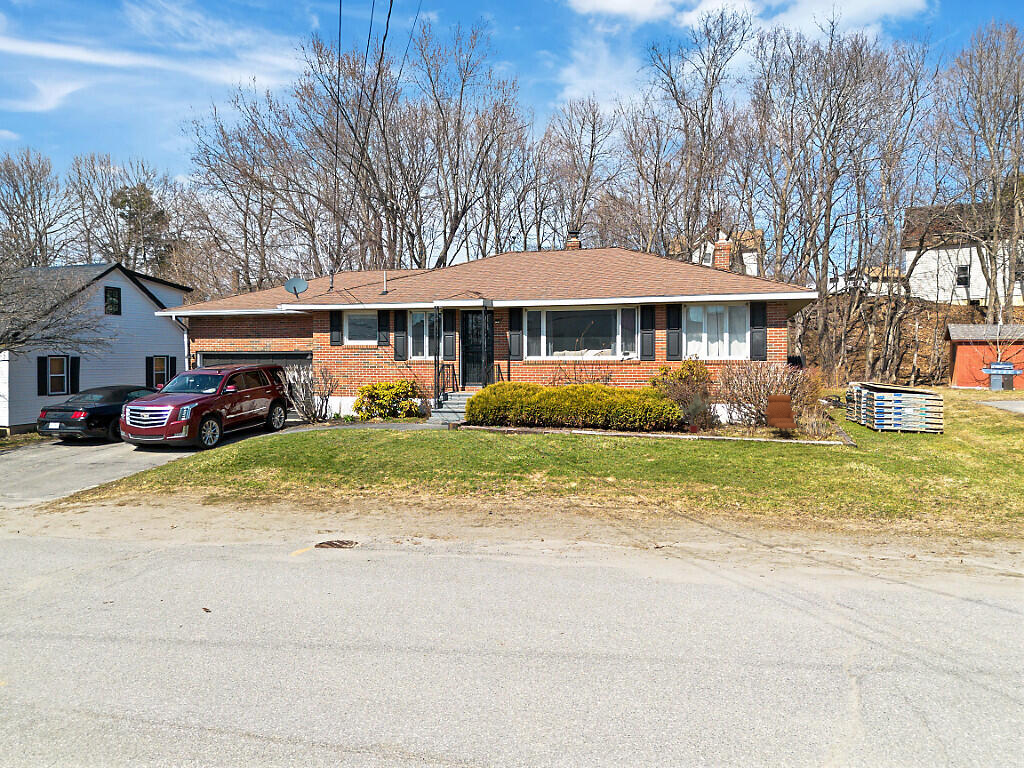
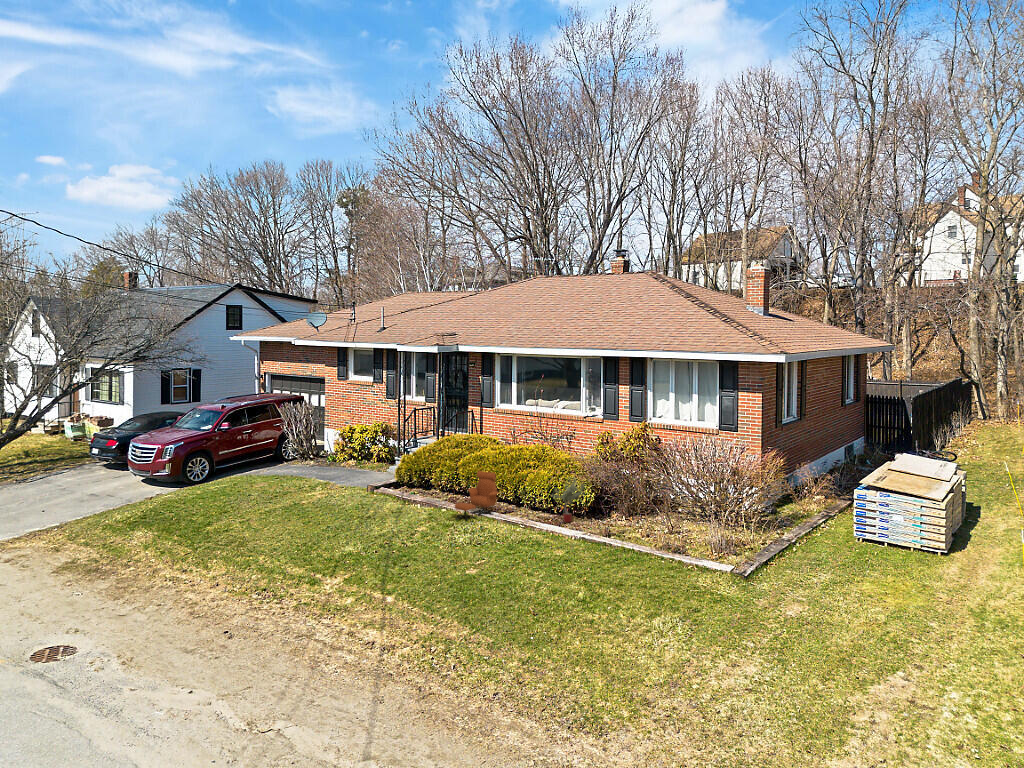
lounge chair: present [763,395,798,437] -> present [455,471,499,520]

